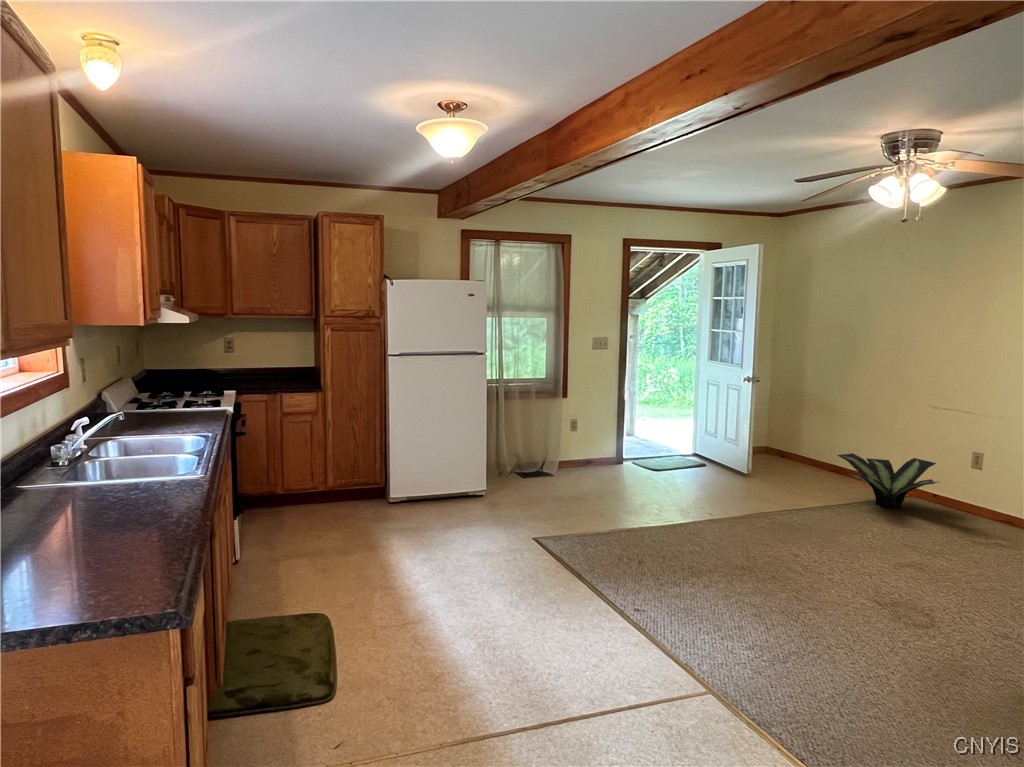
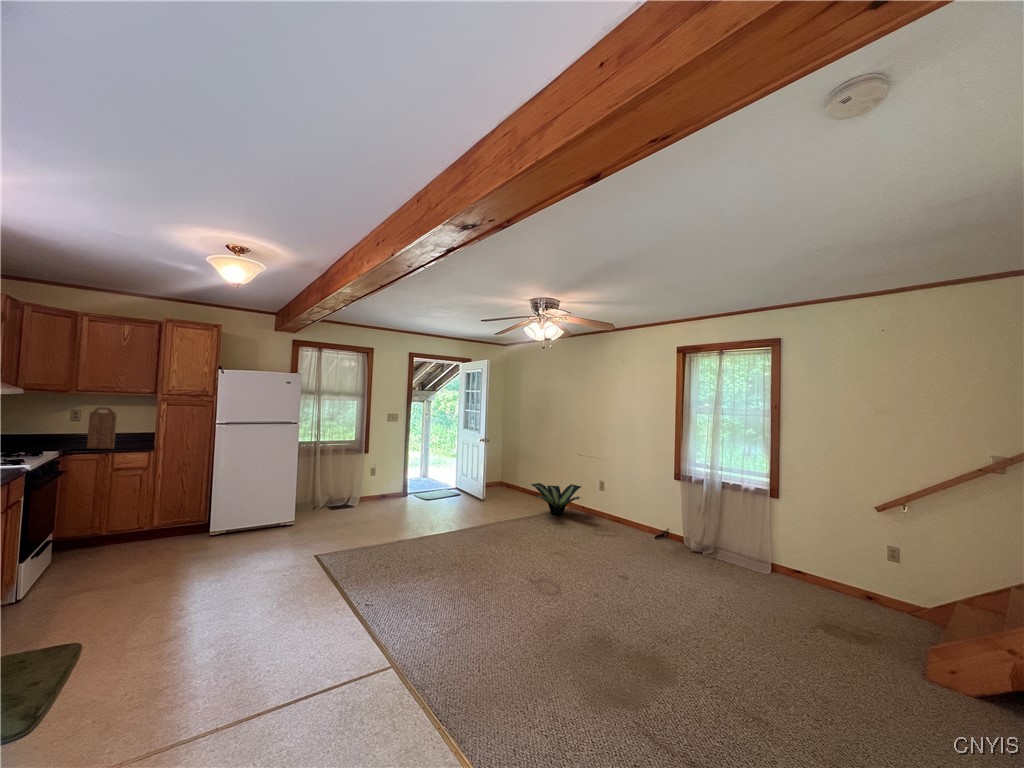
cutting board: none [253,335,282,388] -> present [87,407,117,449]

